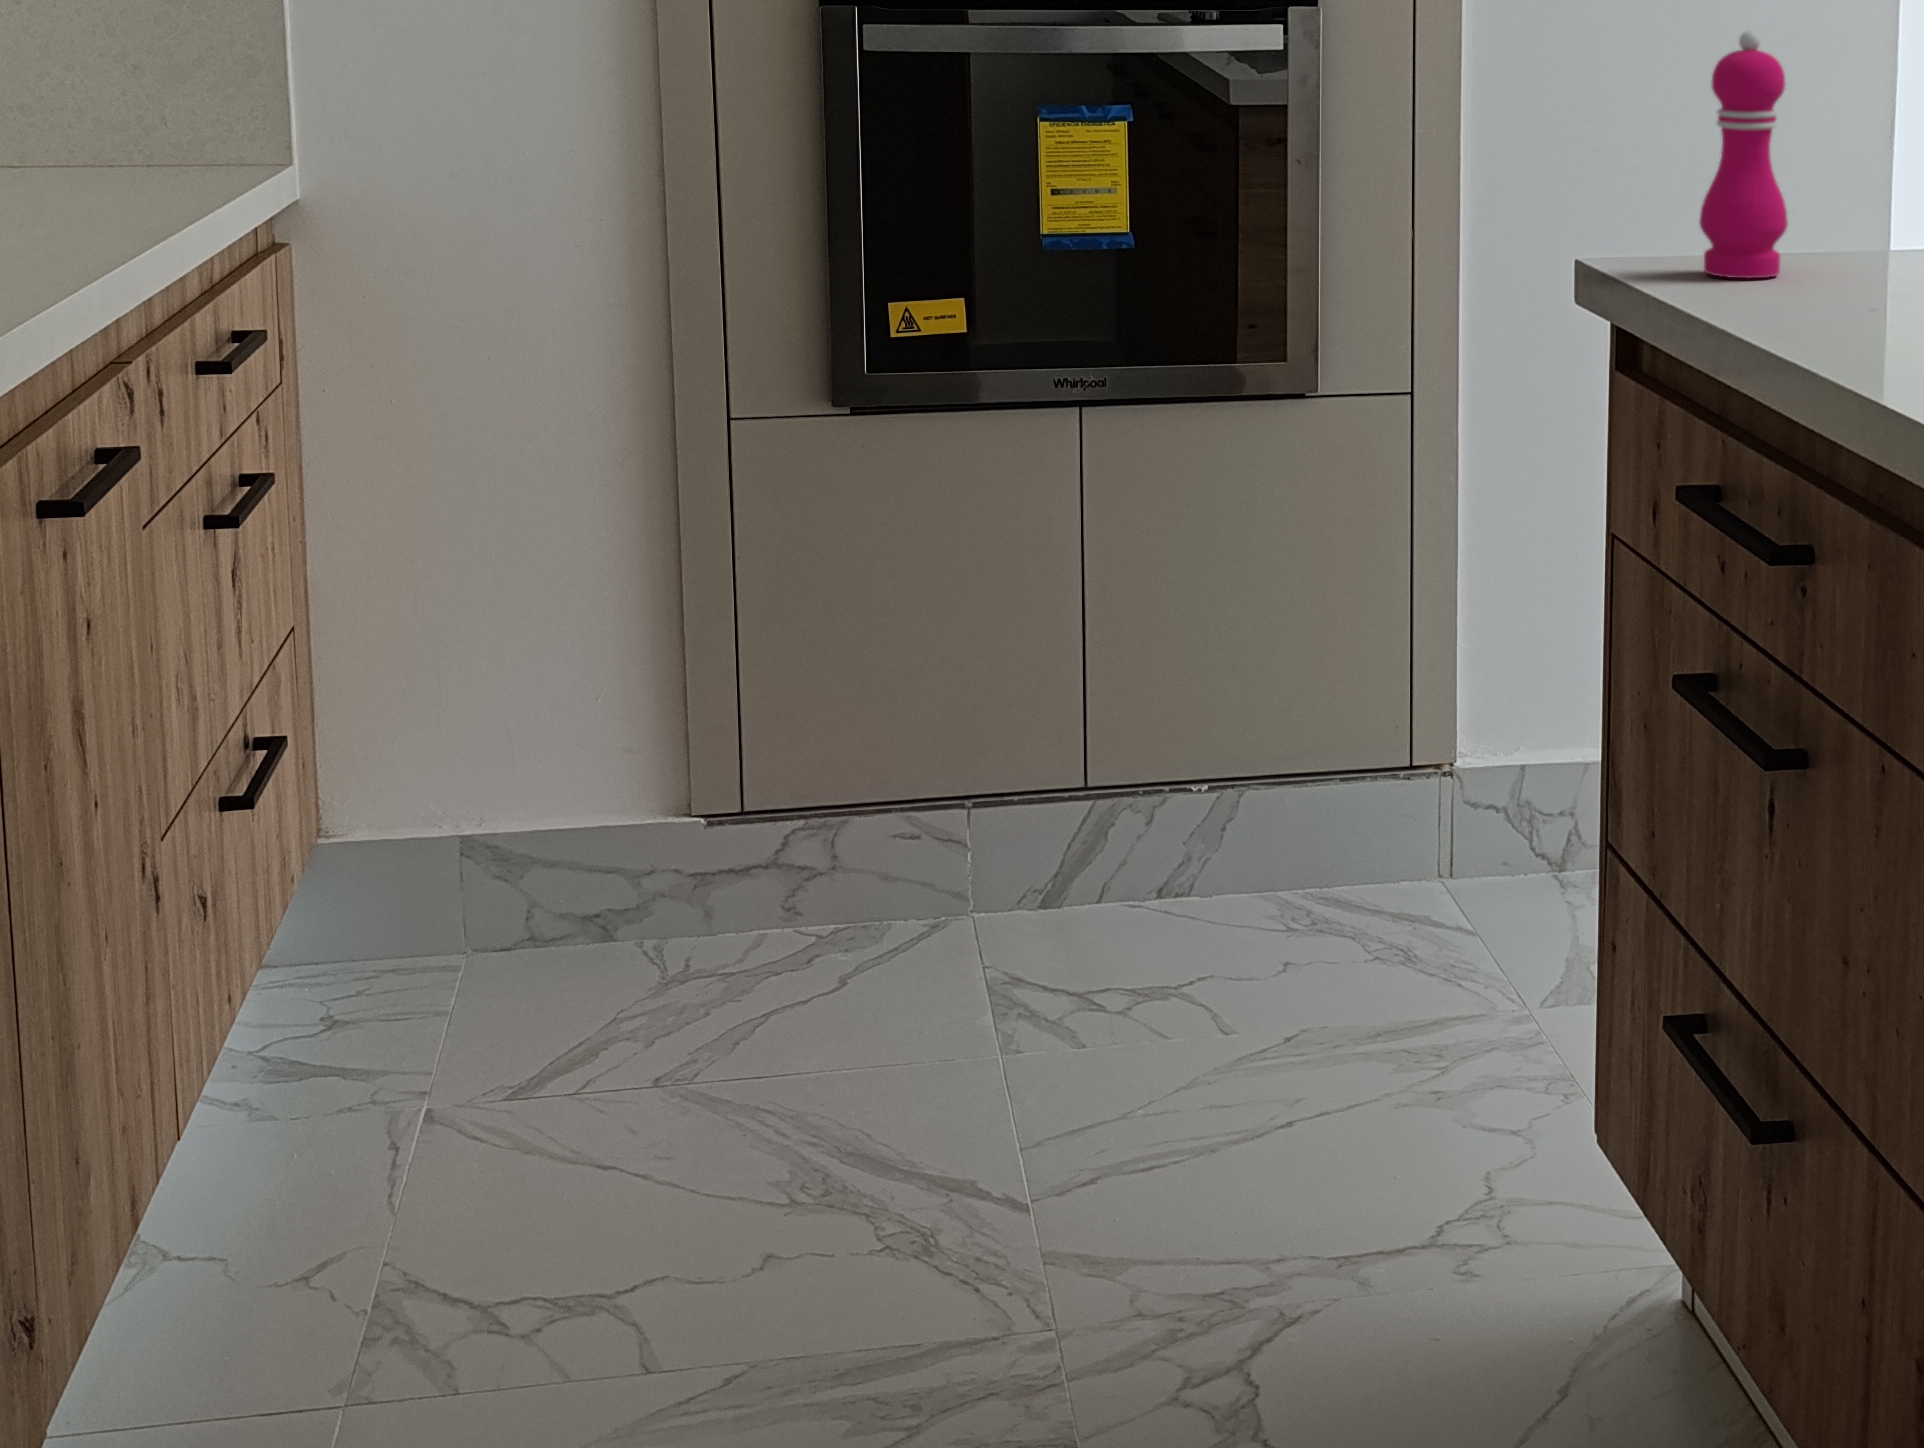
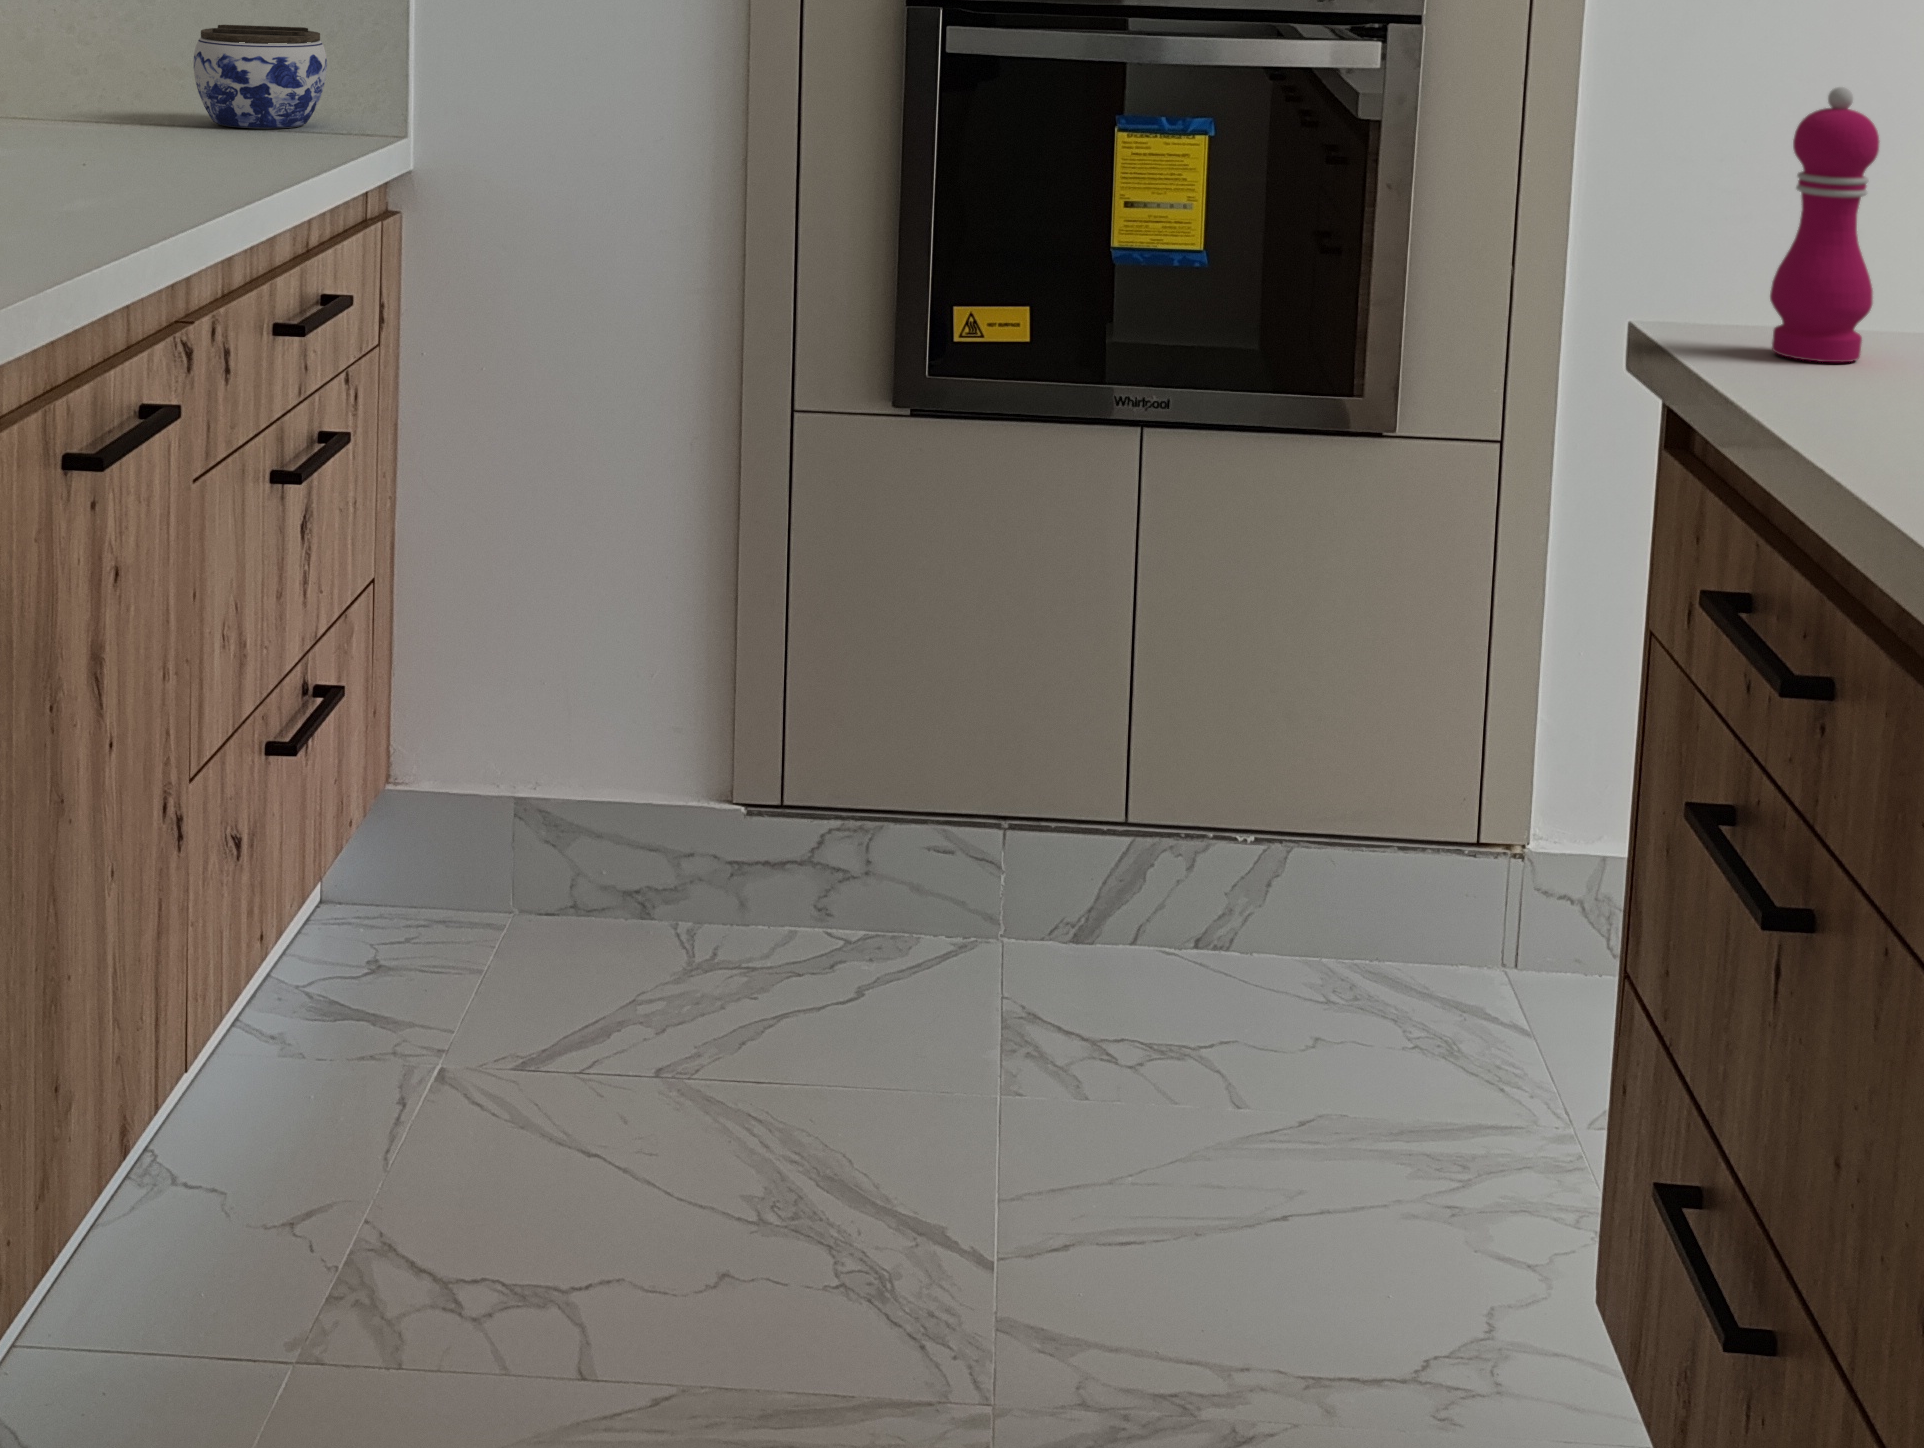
jar: none [55,56,206,164] -> present [193,25,327,128]

